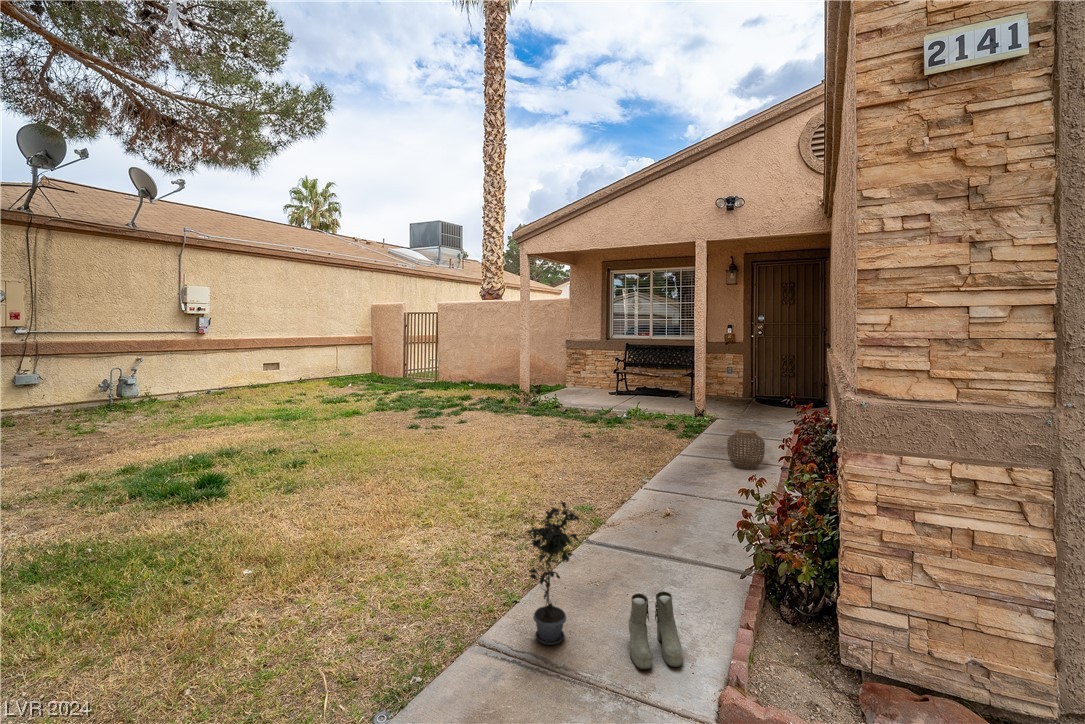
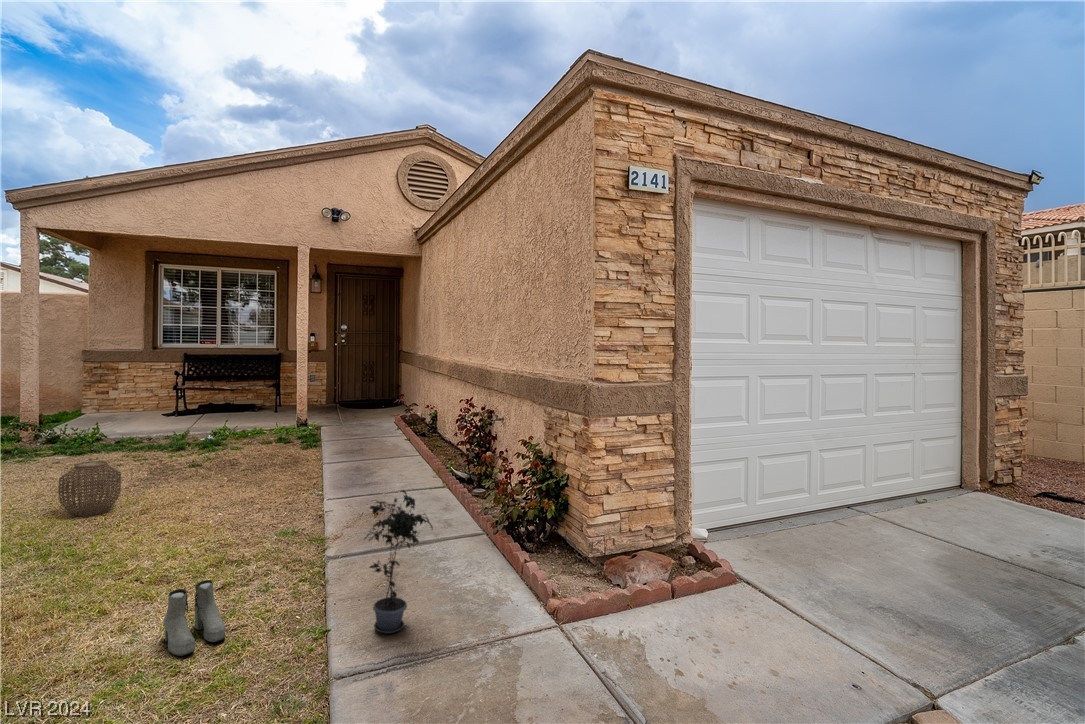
woven basket: present [727,430,765,469] -> present [59,461,121,516]
boots: present [628,592,682,669] -> present [164,580,225,656]

